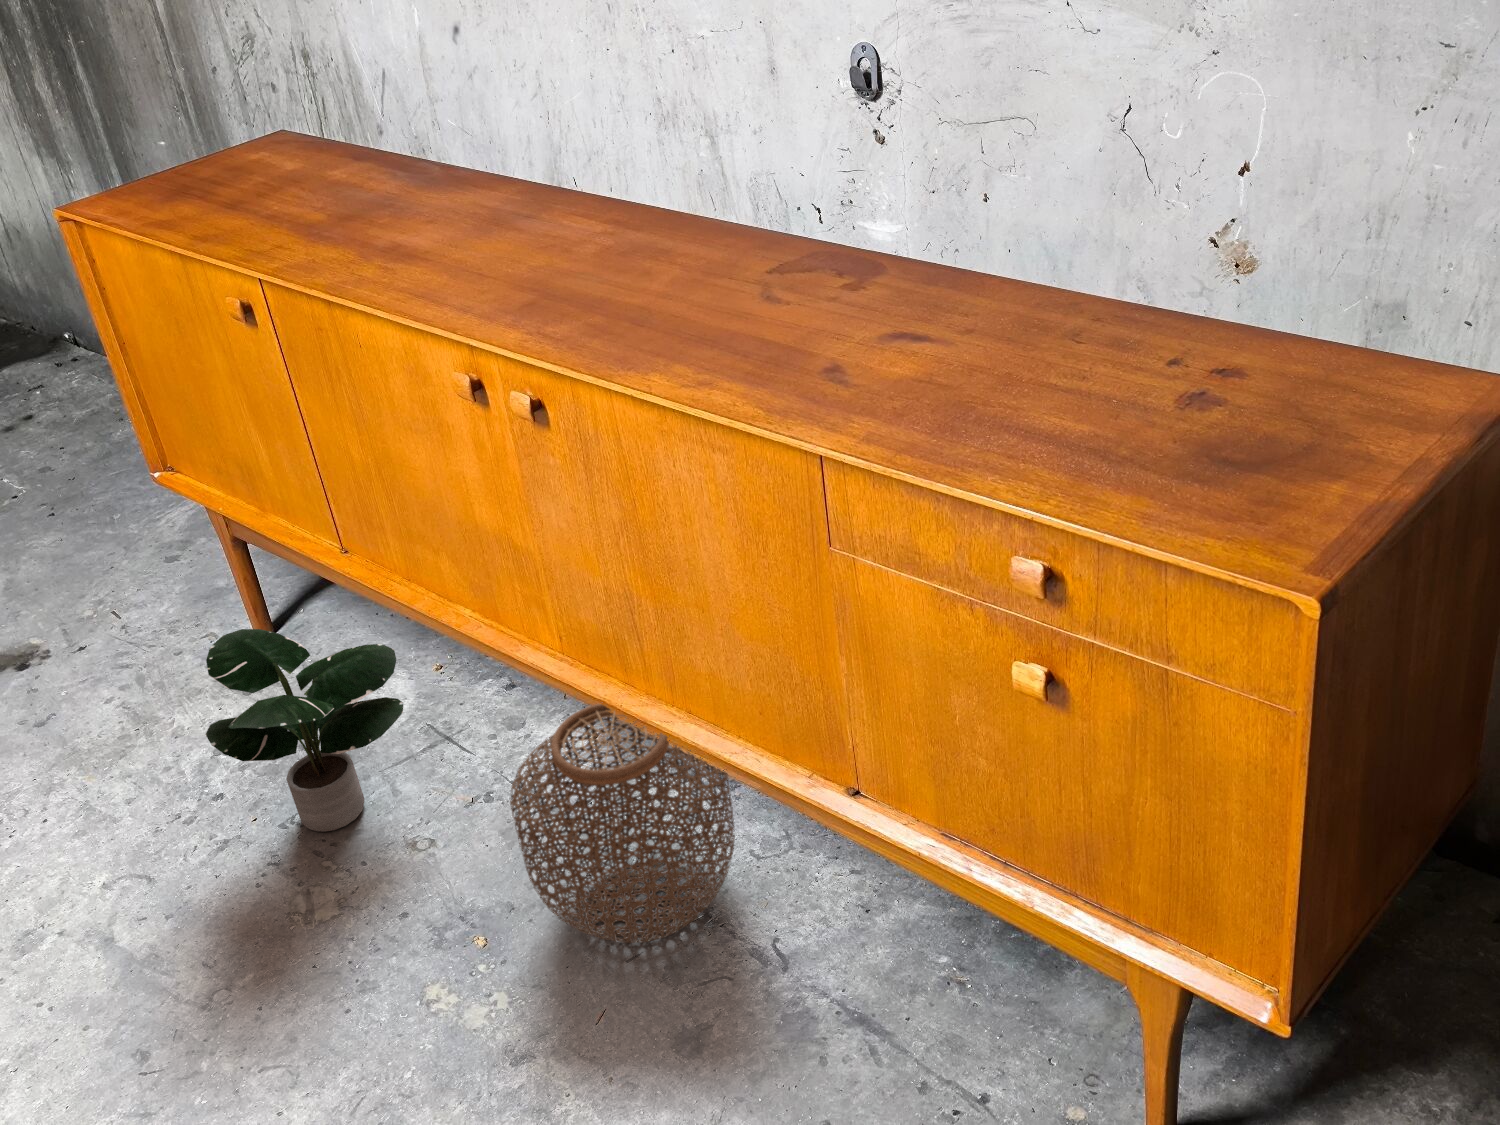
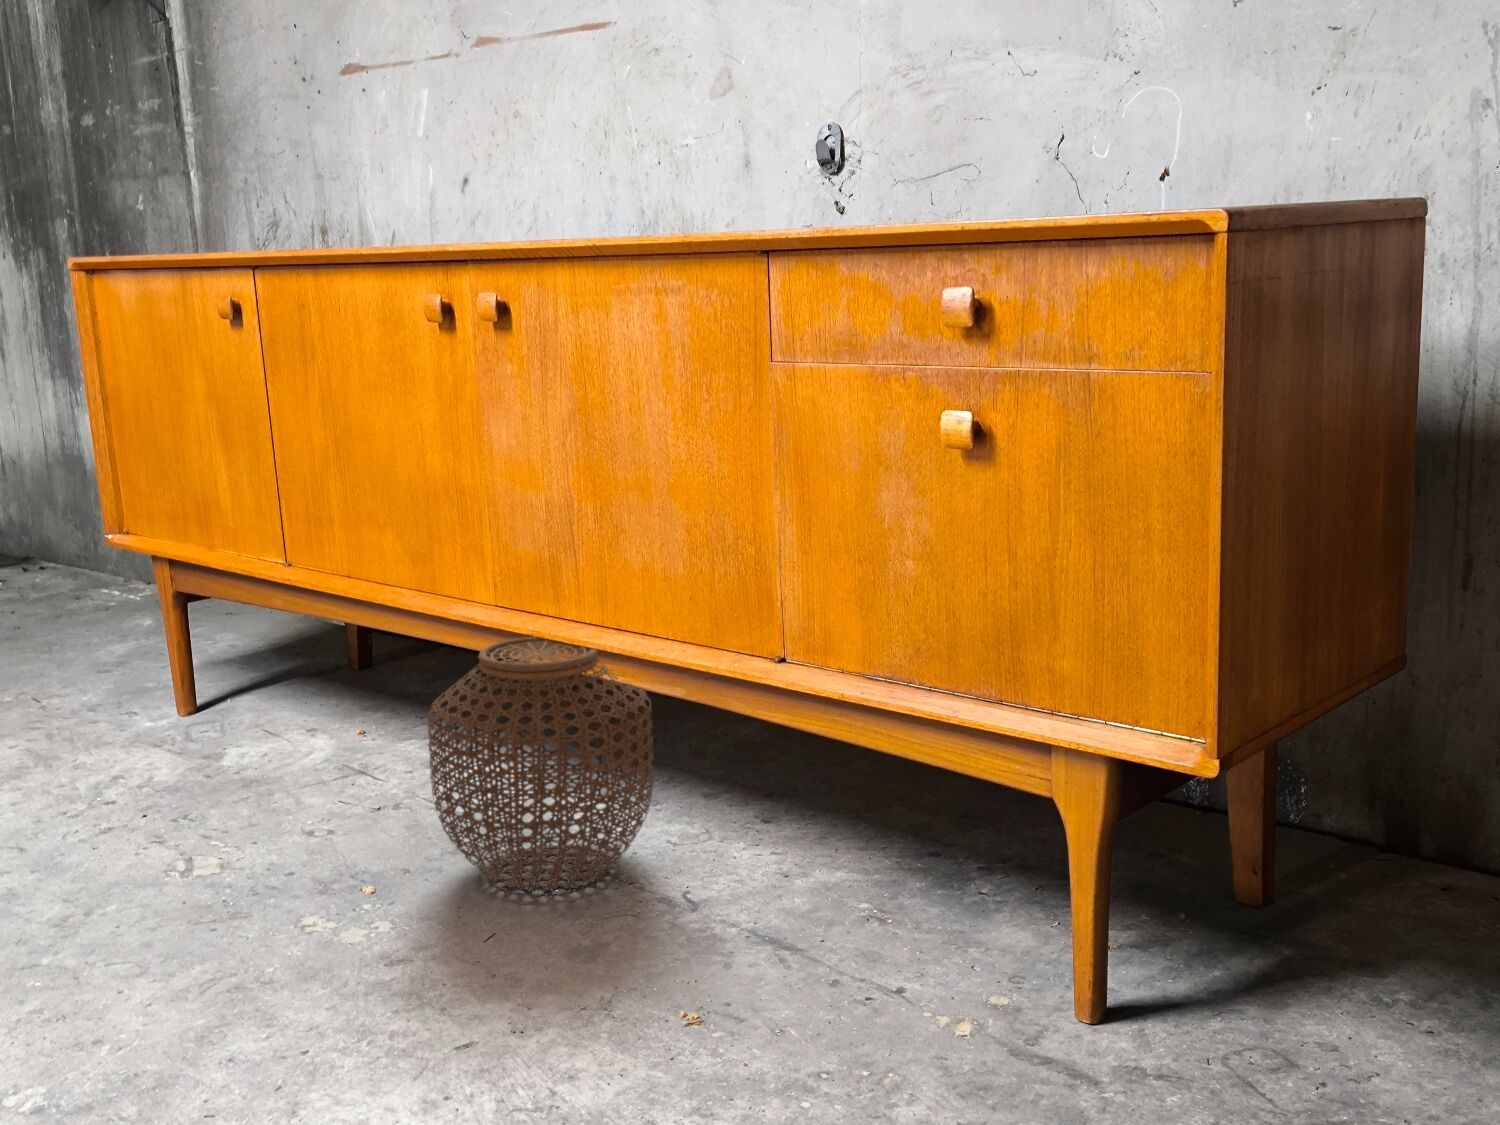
potted plant: present [205,629,404,832] -> none [118,607,326,821]

